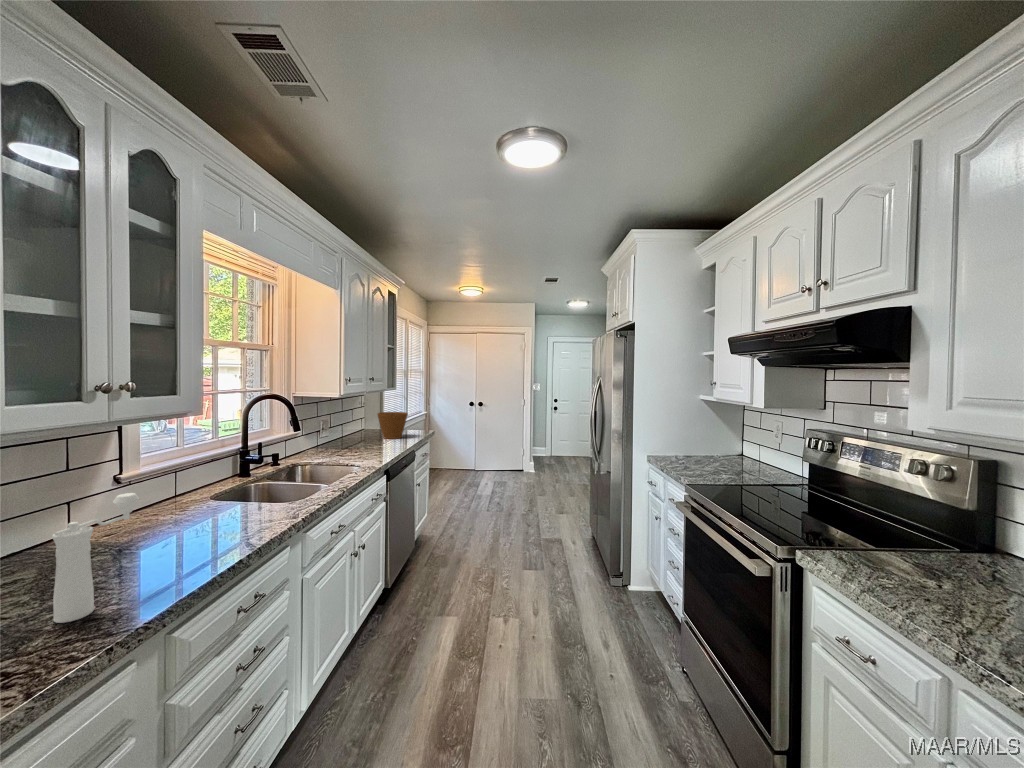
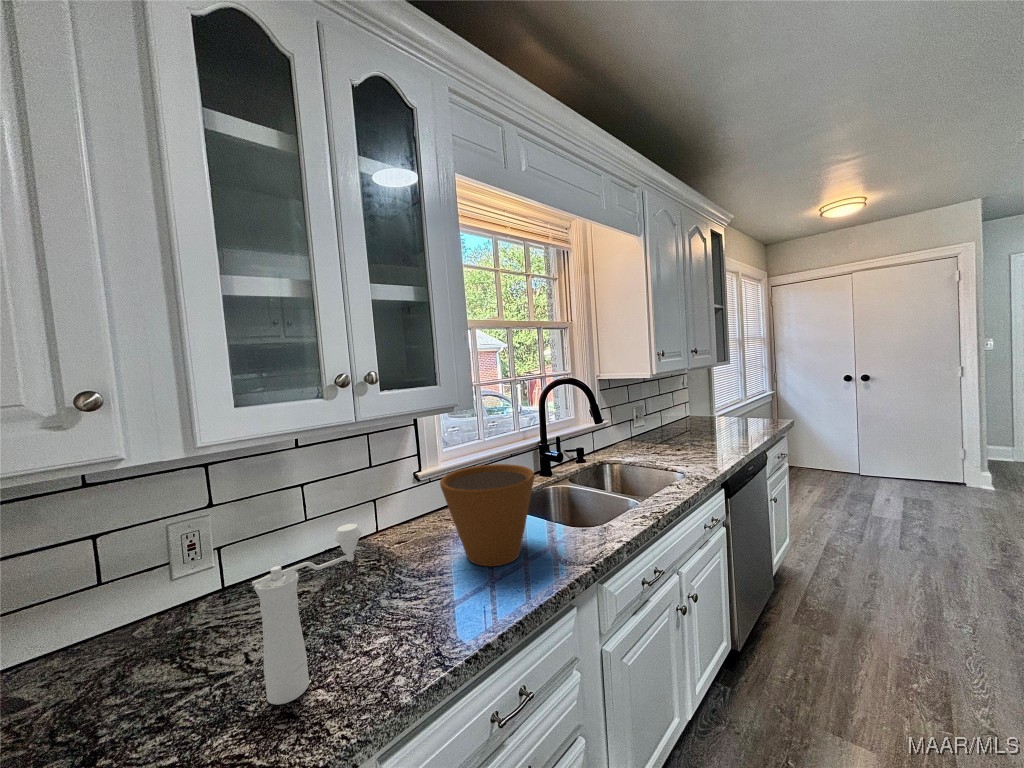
flower pot: present [378,412,408,439] -> present [440,464,534,566]

